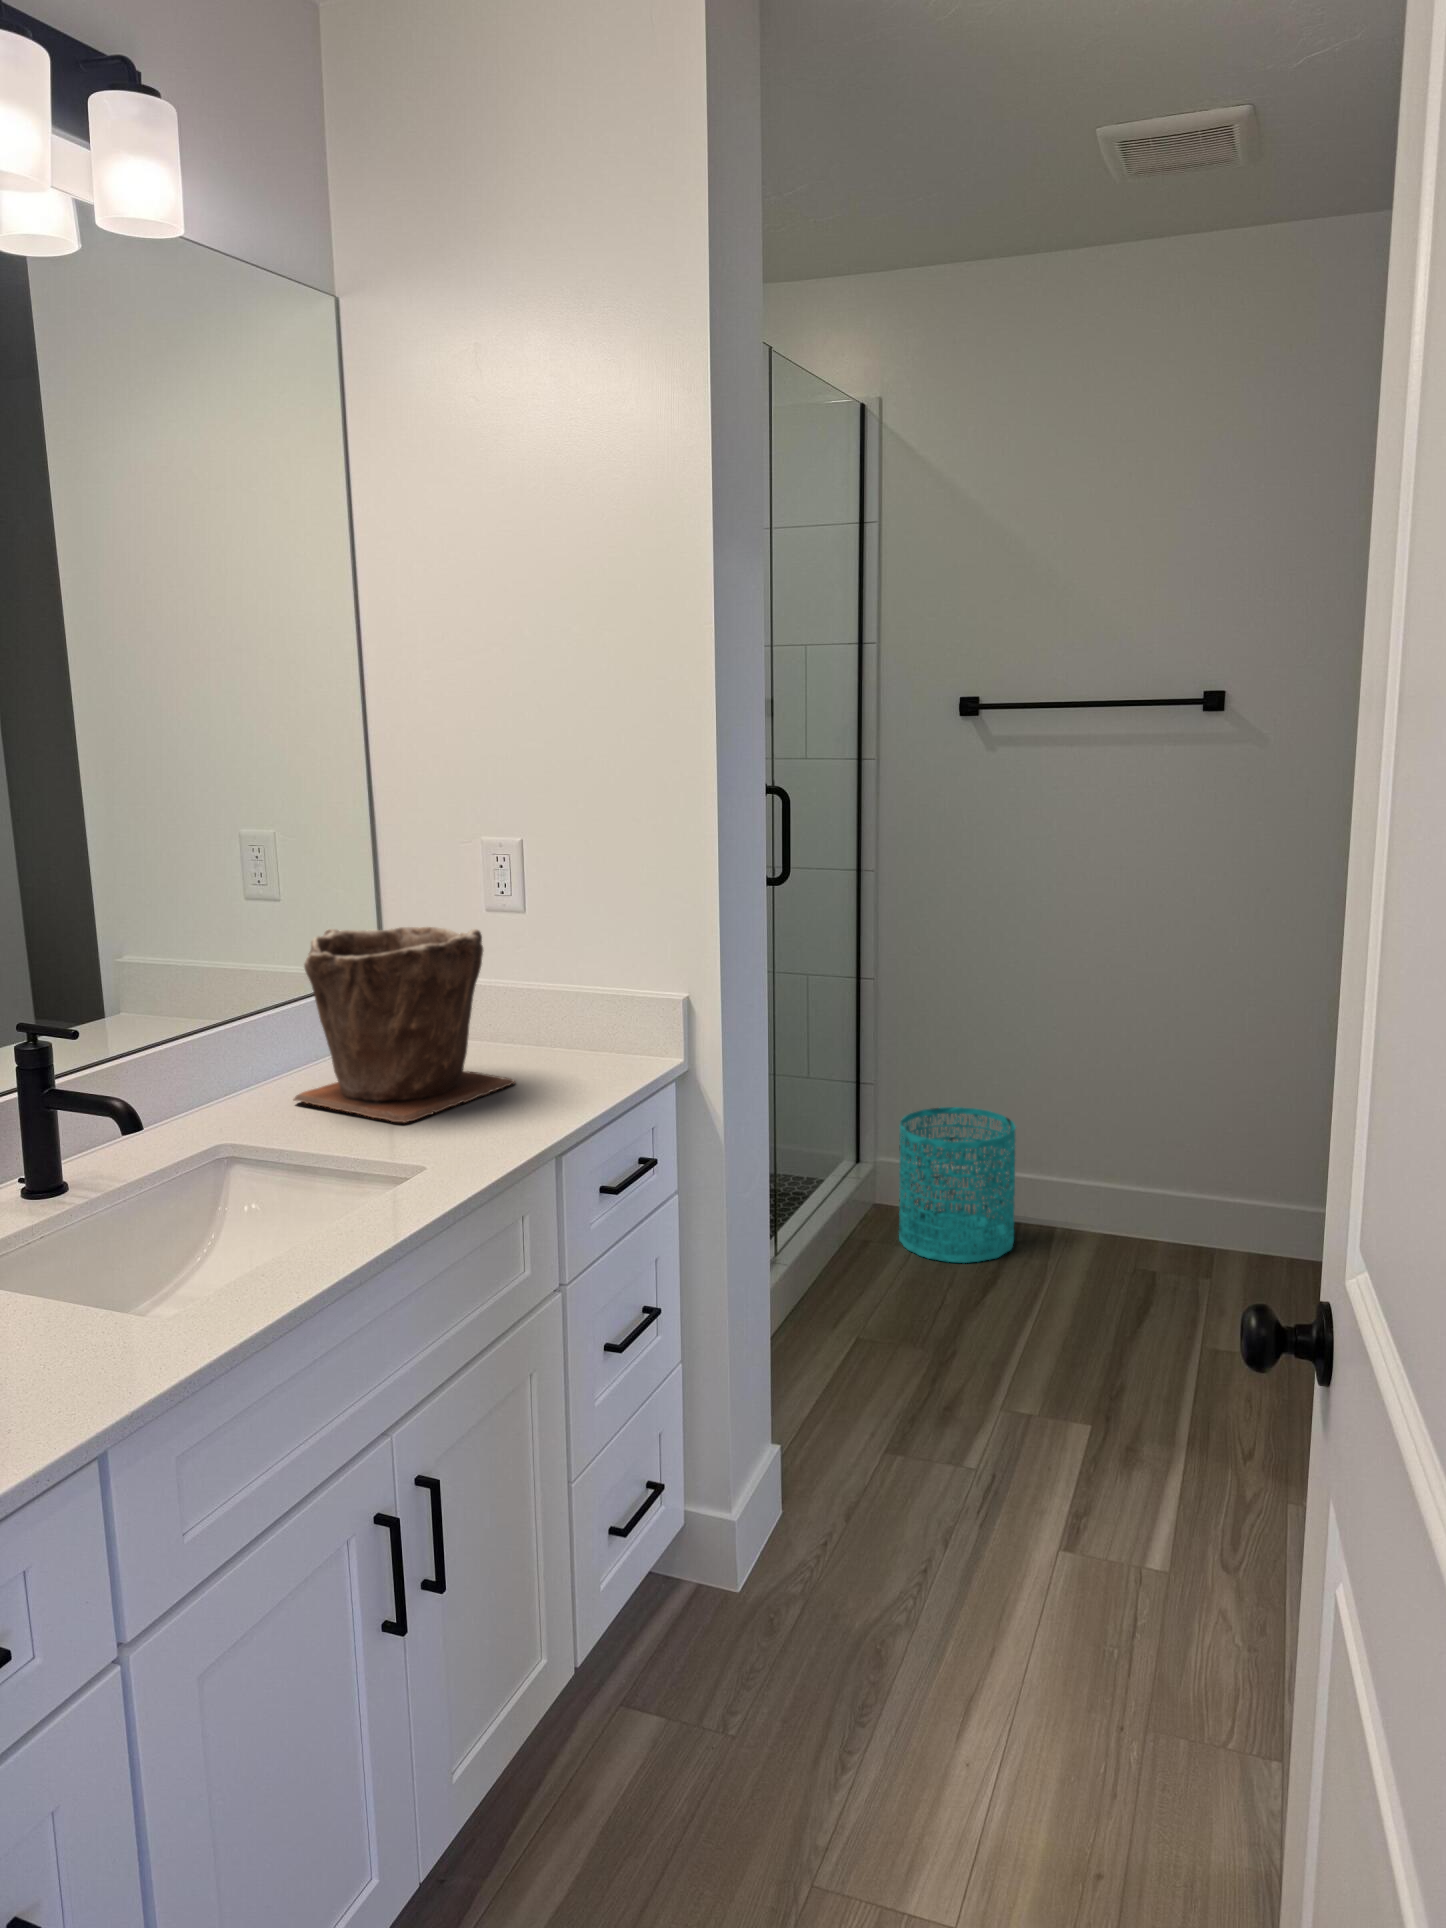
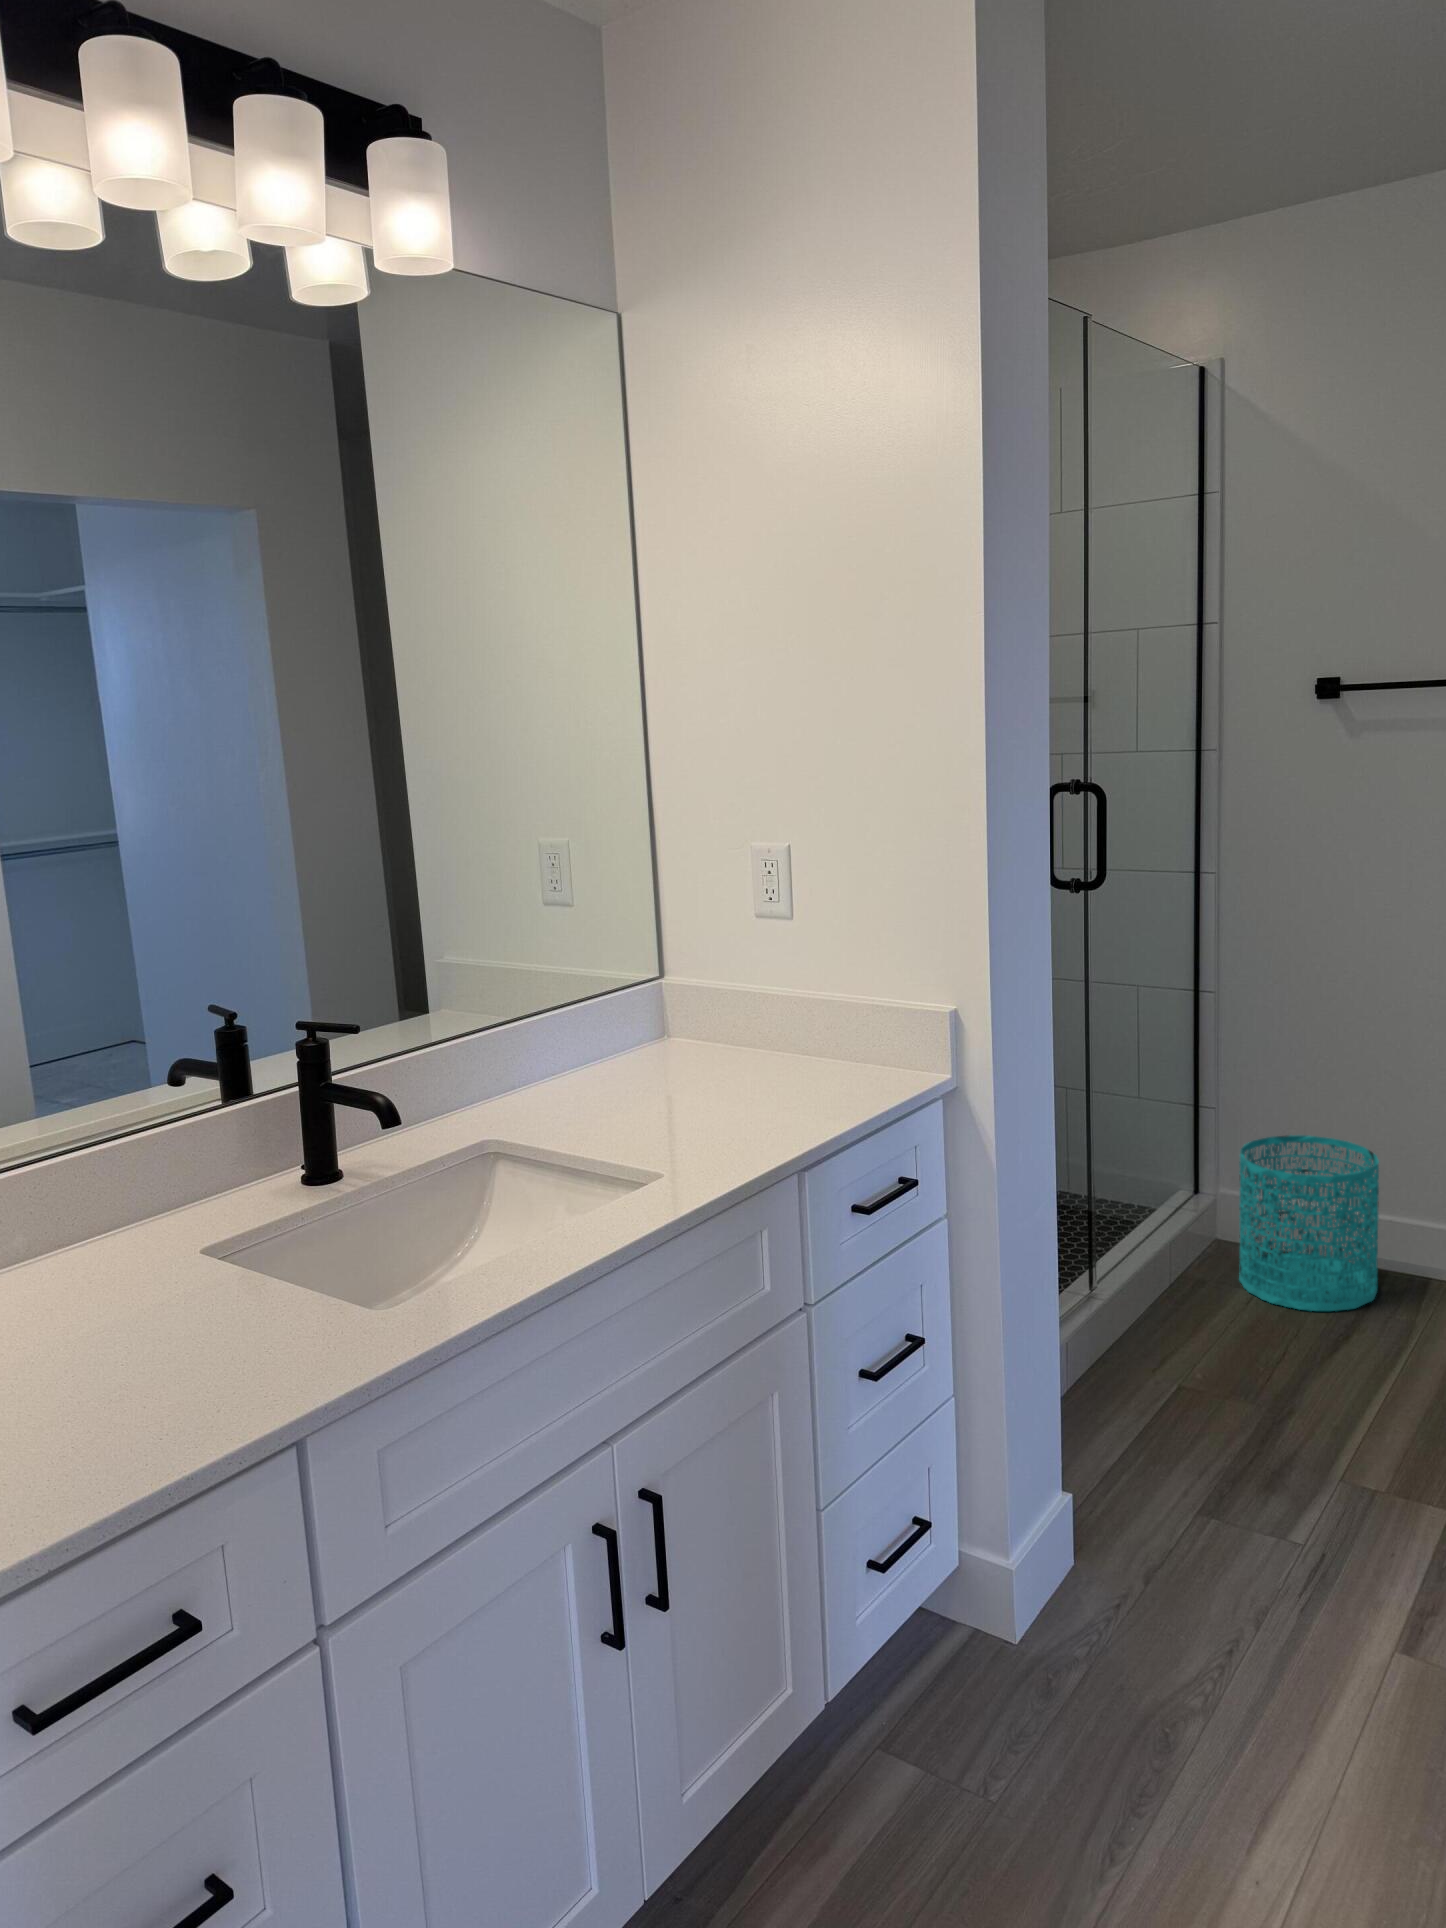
plant pot: present [294,927,515,1123] -> none [558,932,774,1130]

